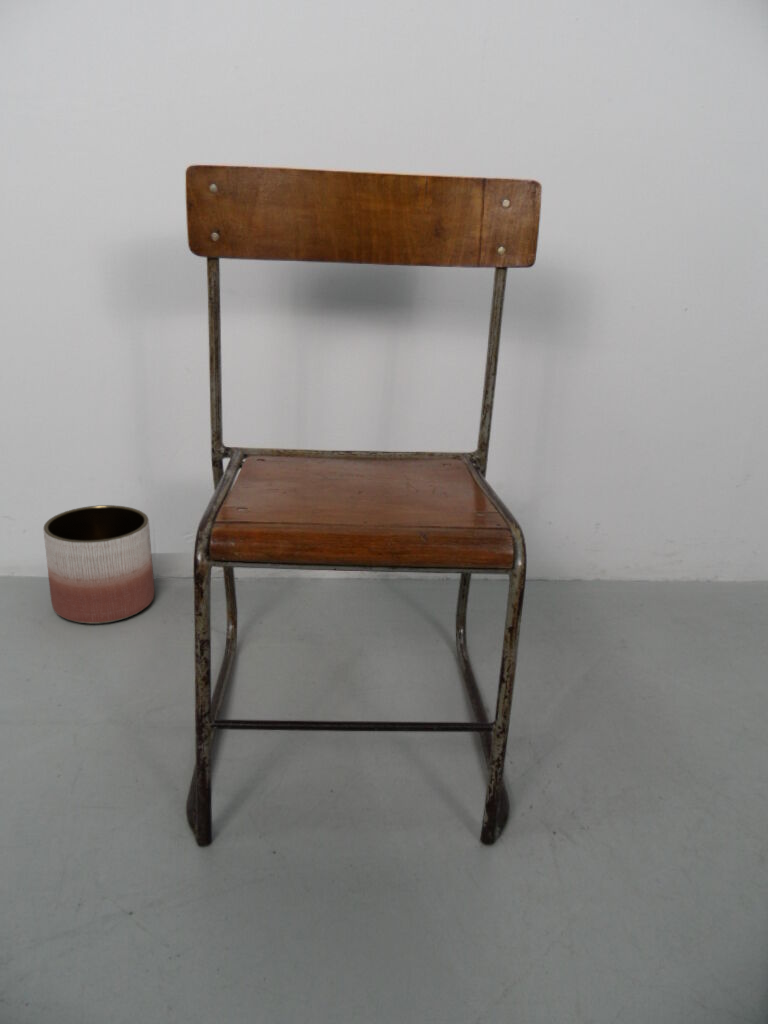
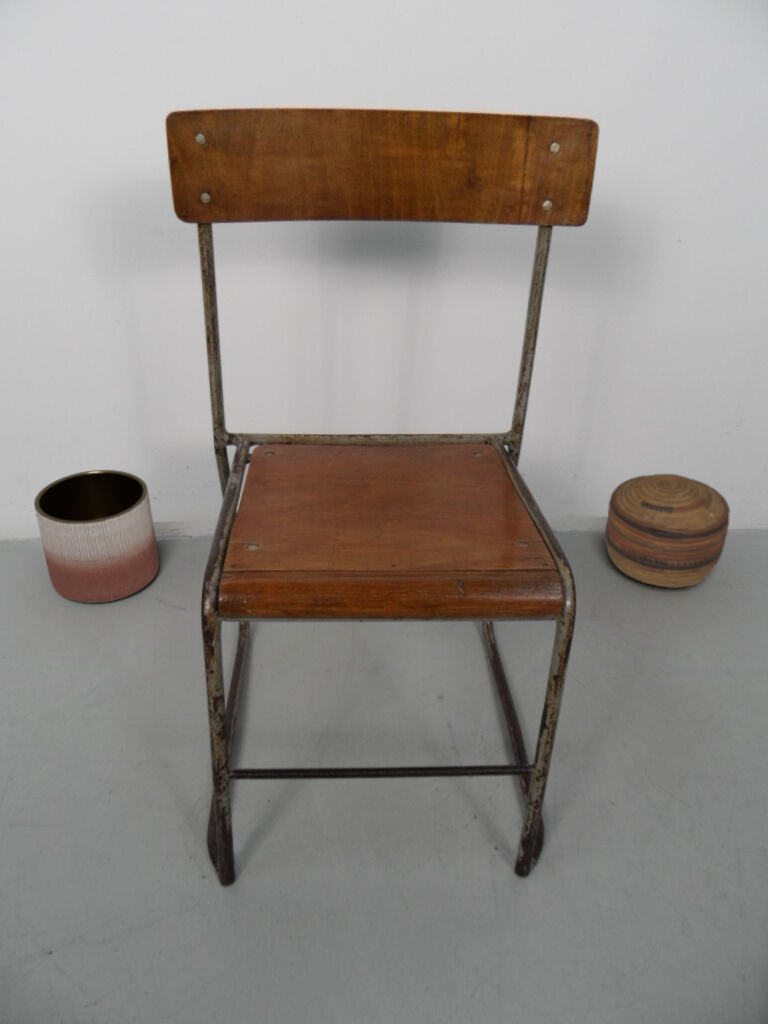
basket: none [571,516,683,621] -> present [605,474,730,588]

